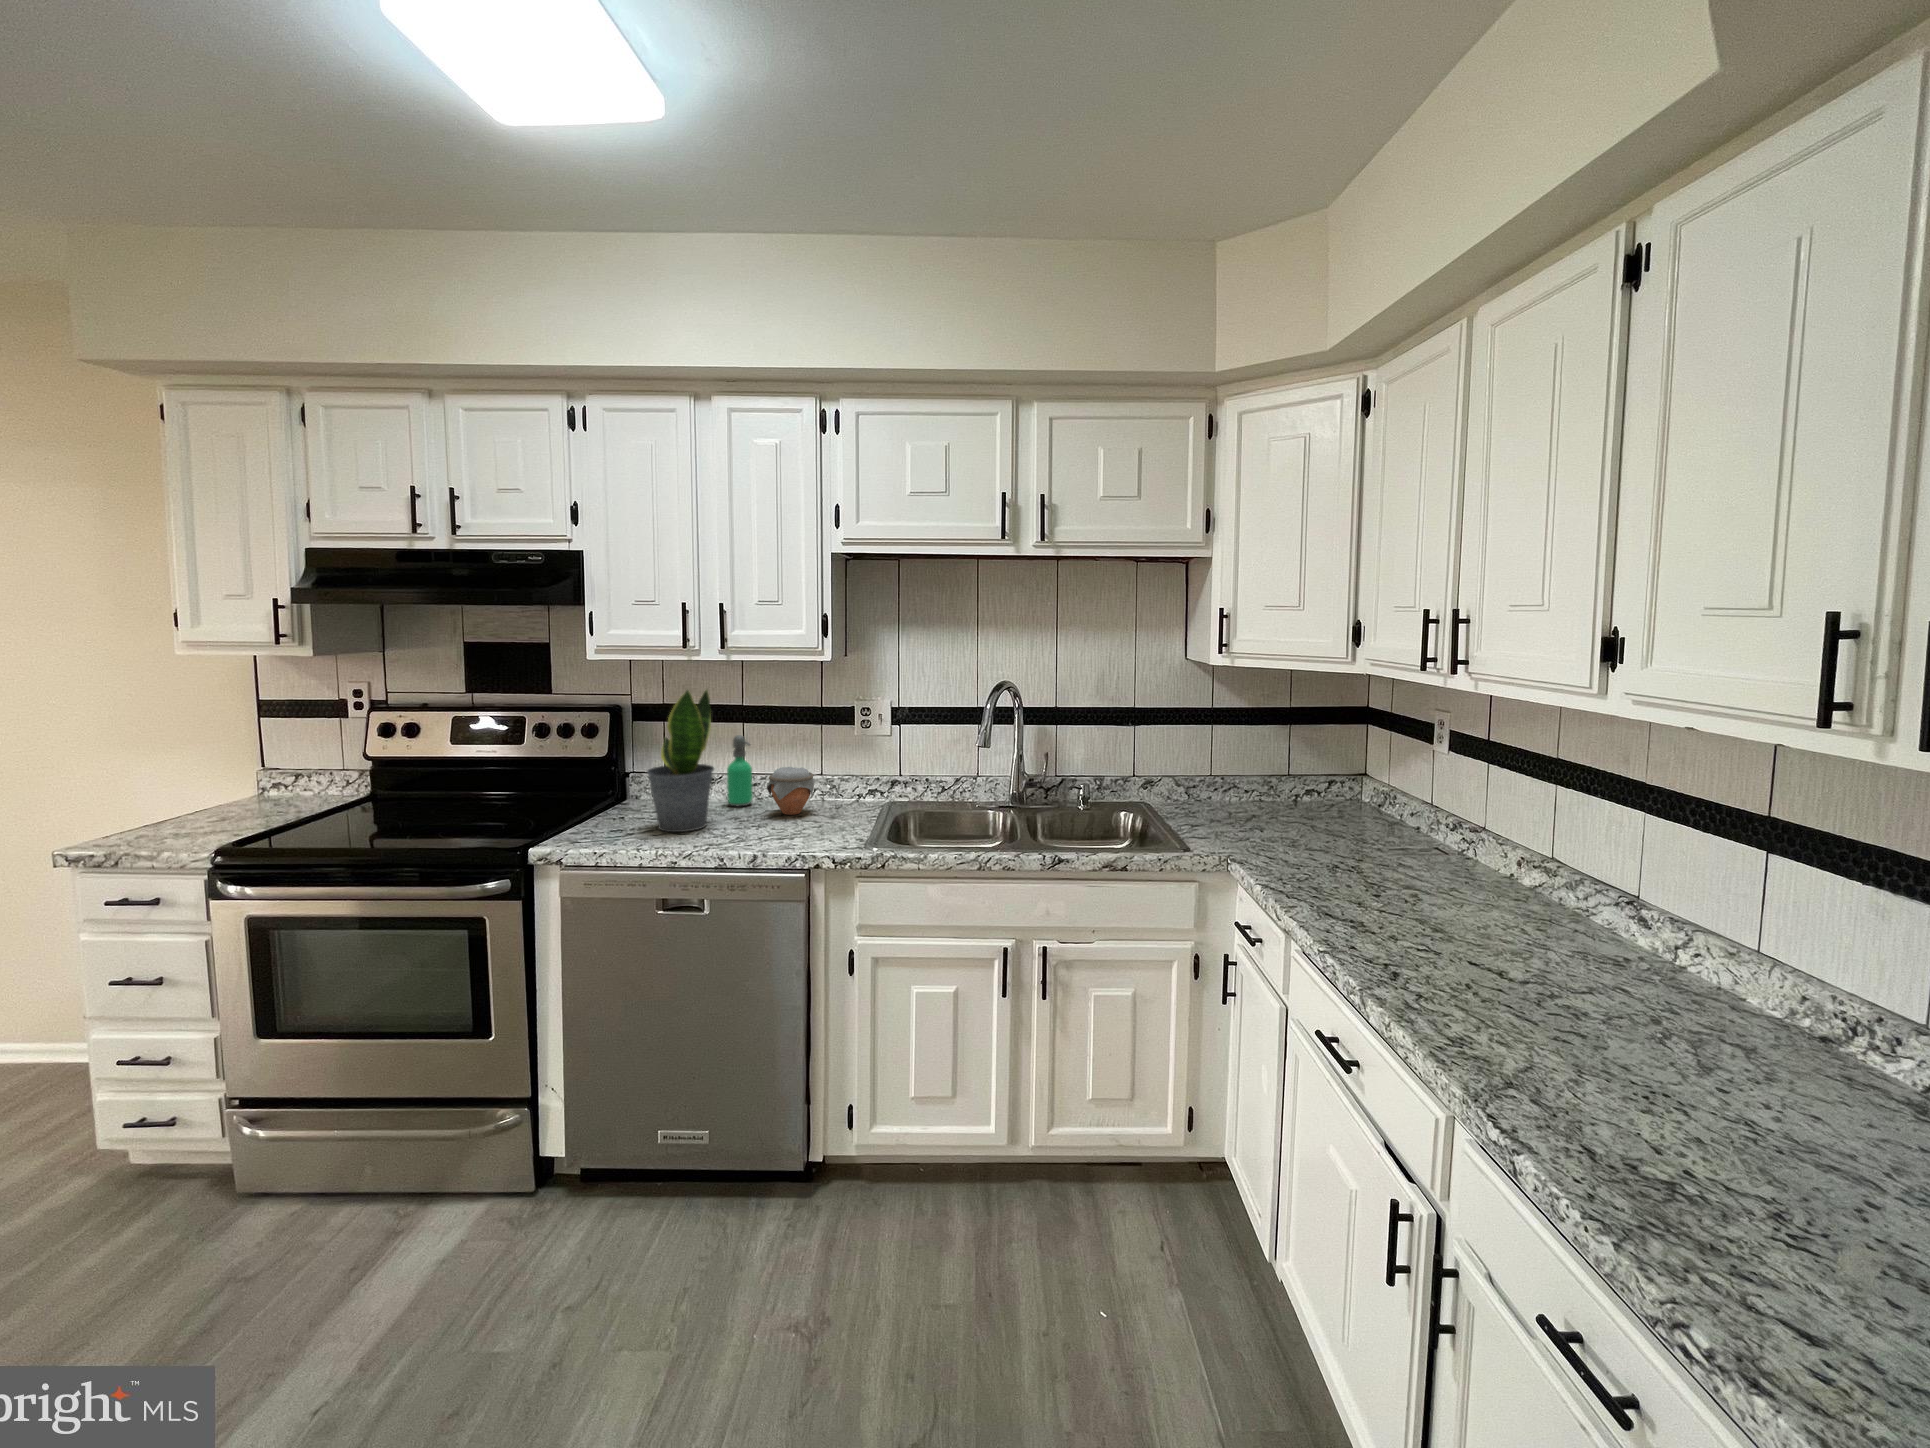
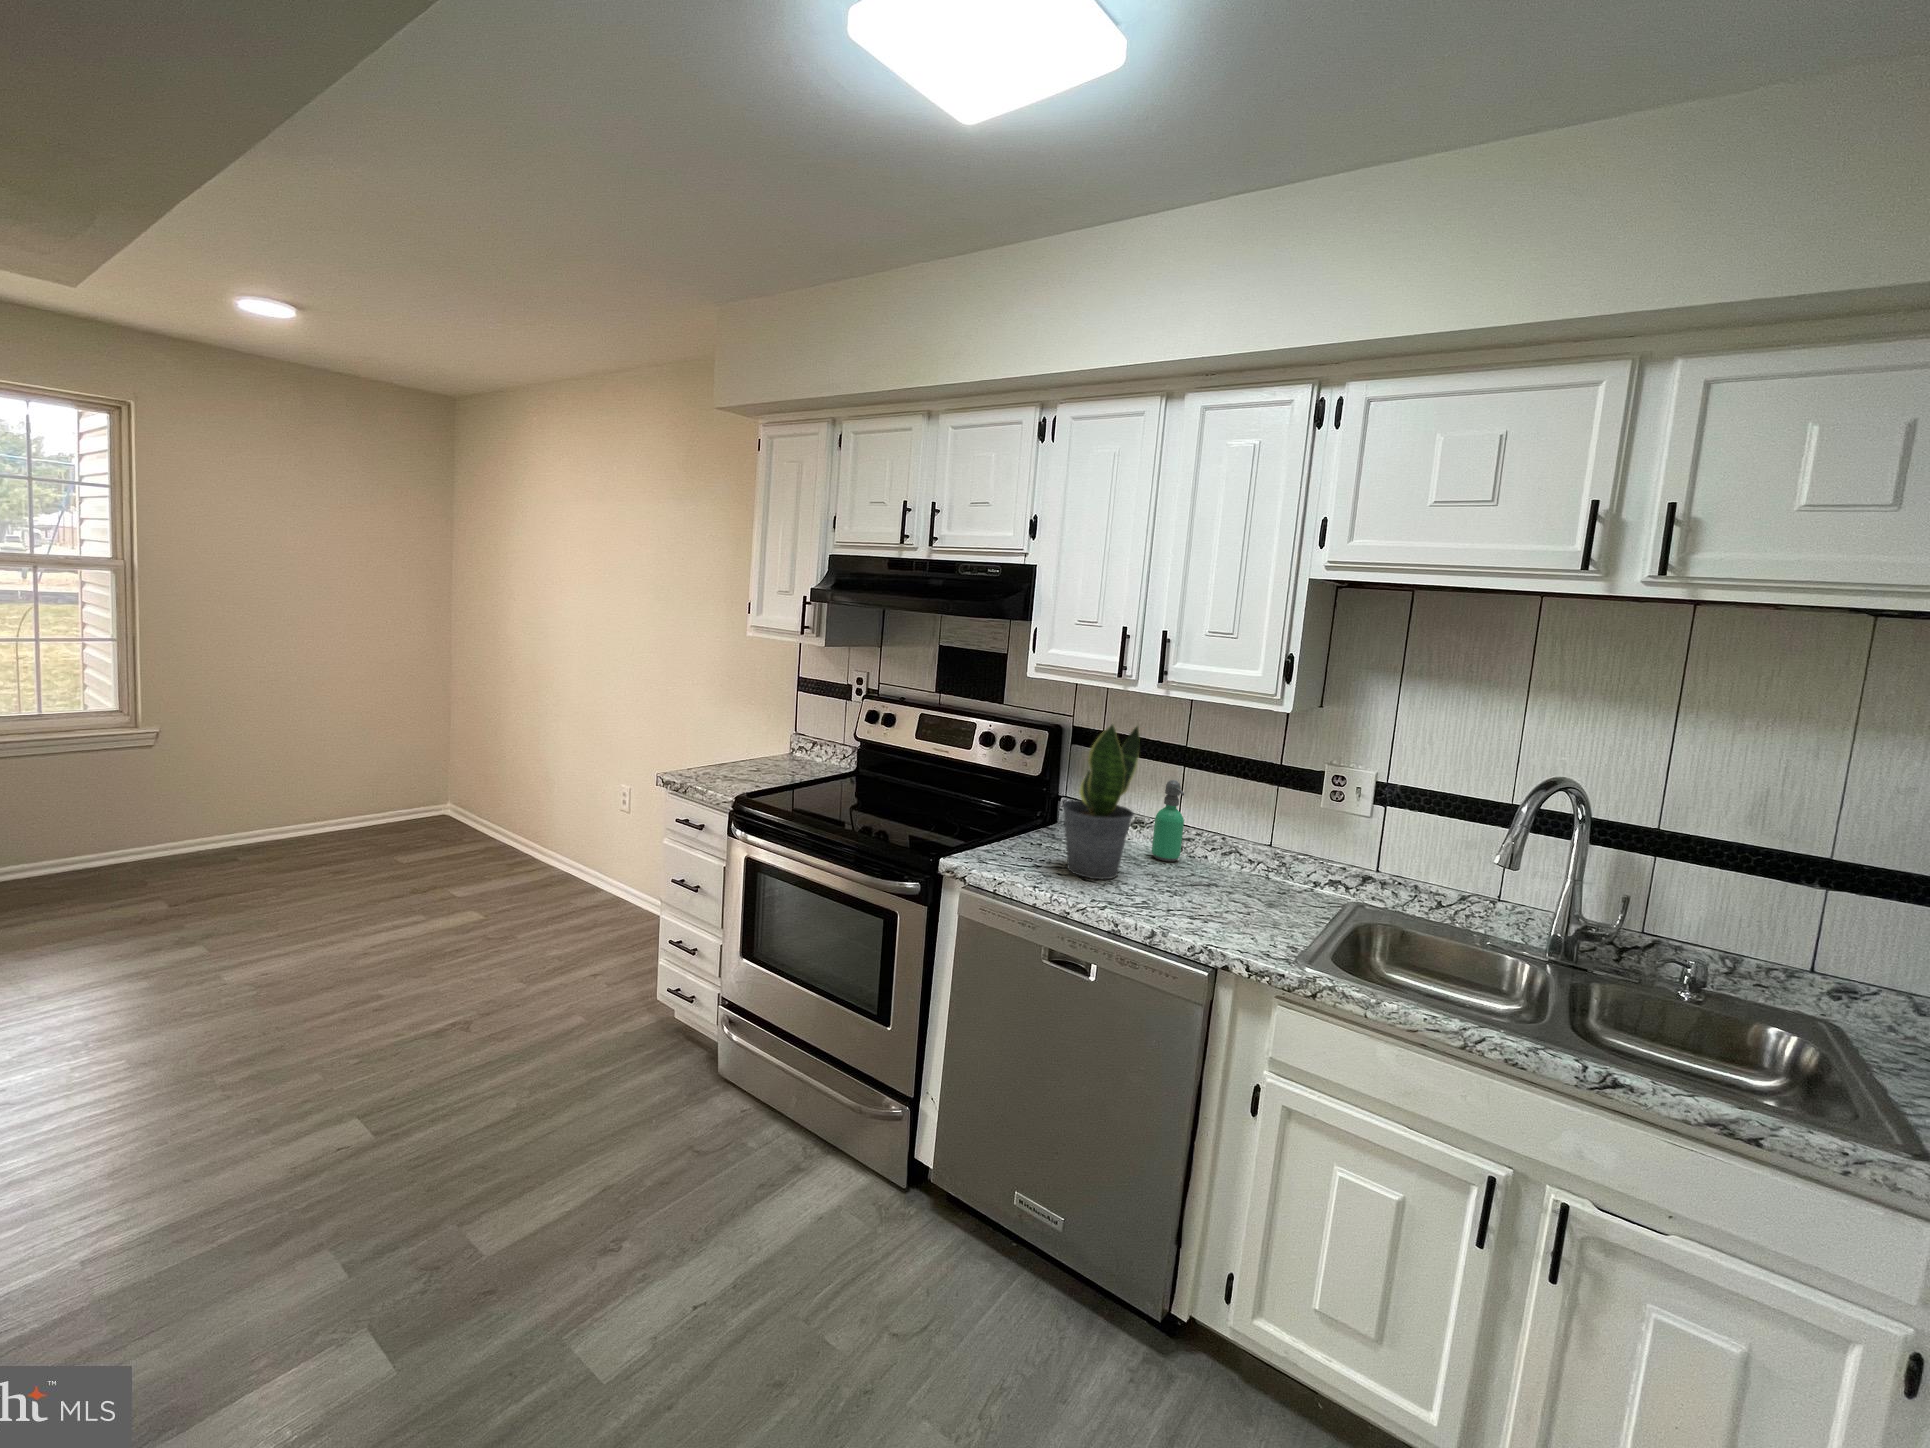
jar: present [767,767,814,815] -> none [1193,828,1254,888]

